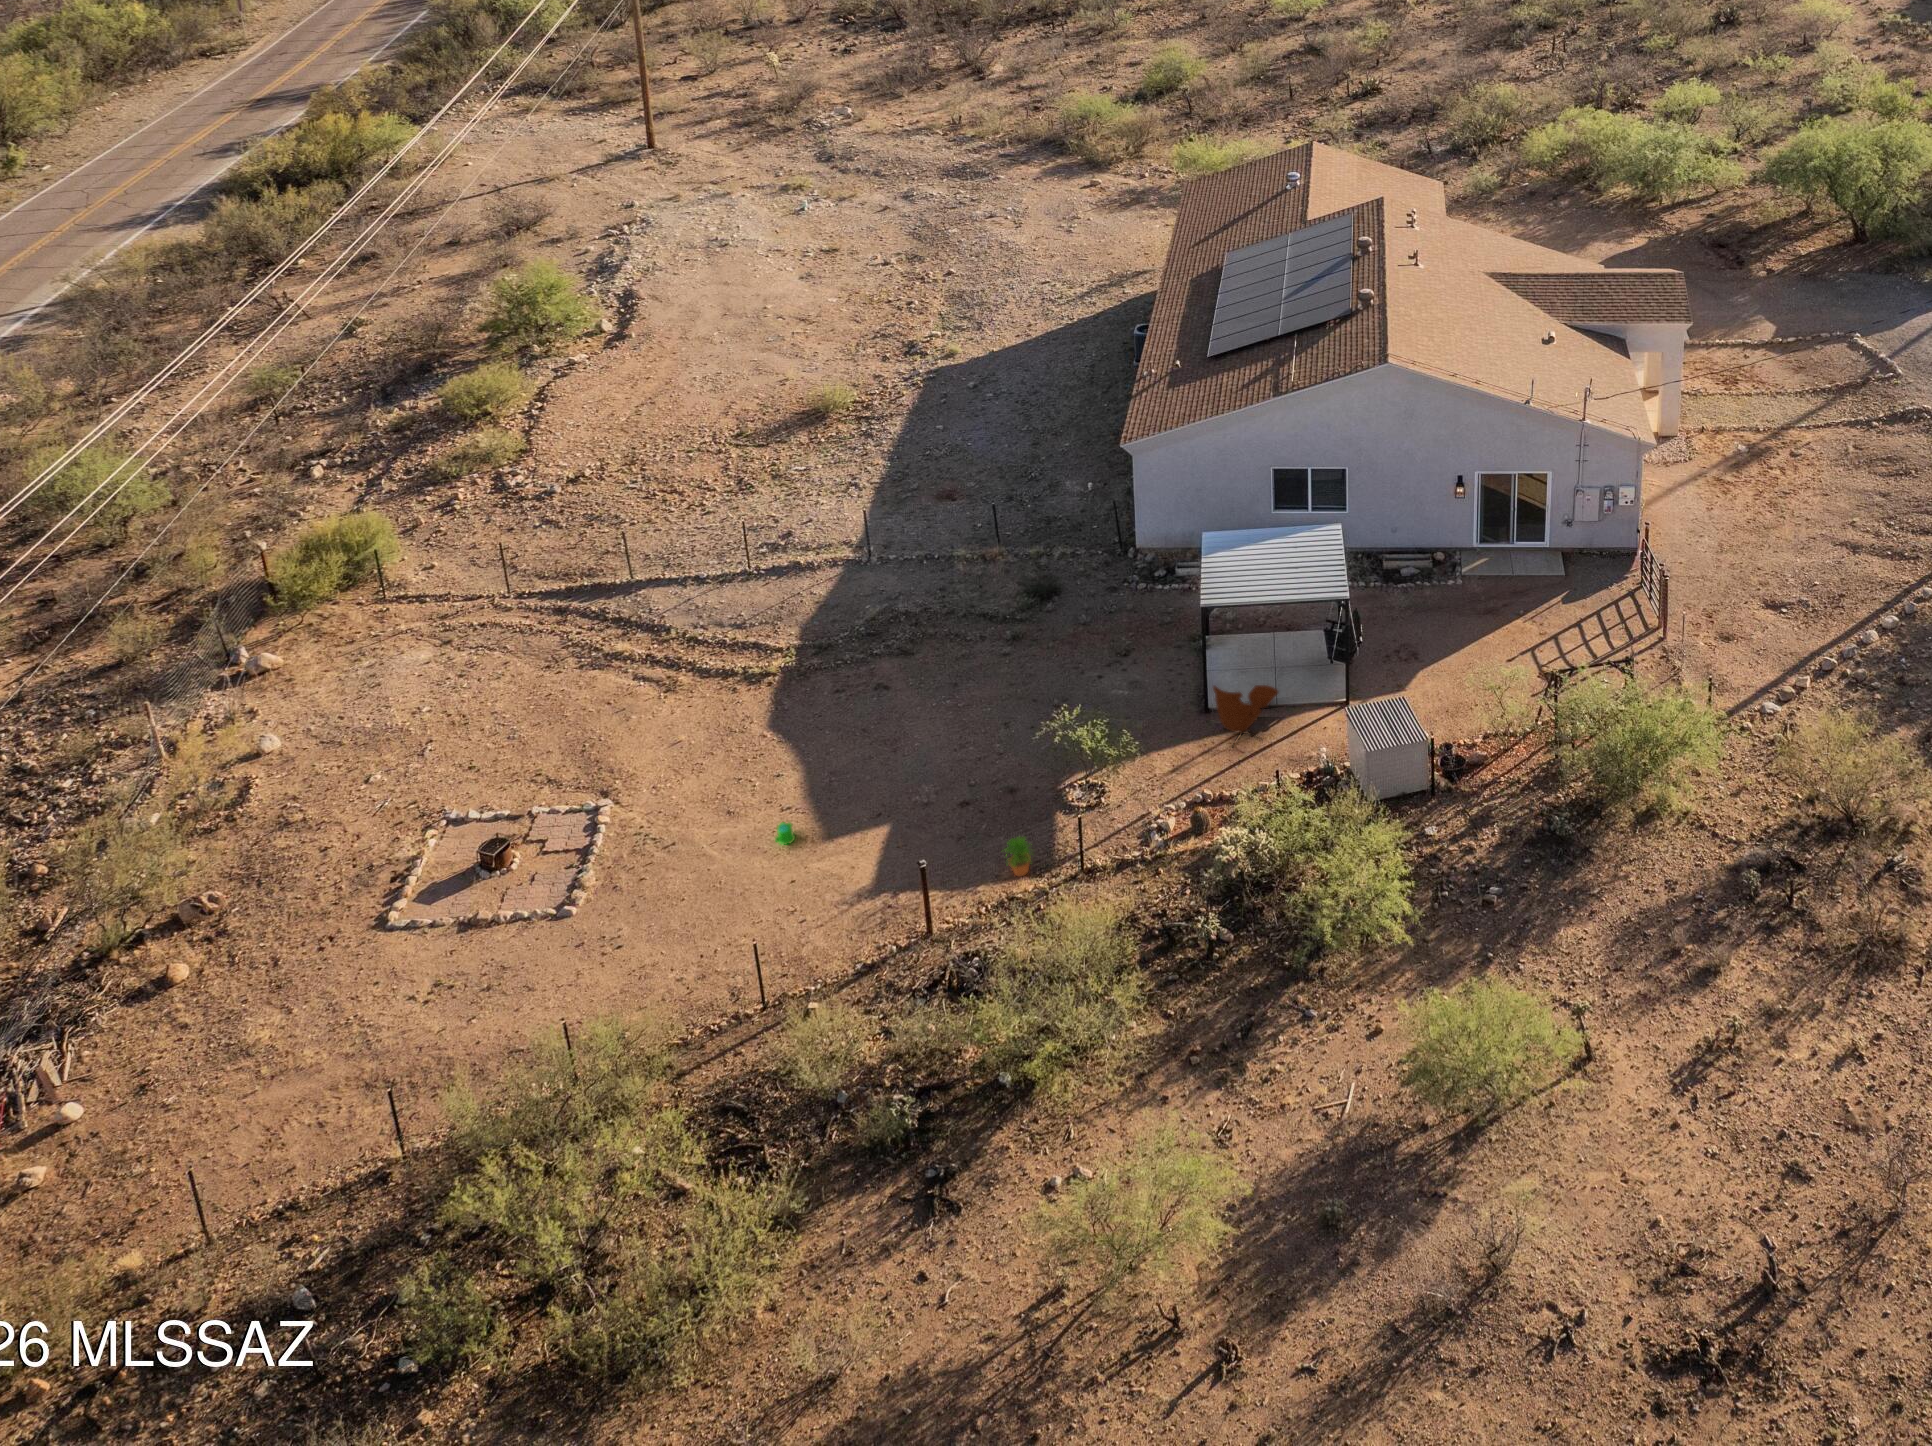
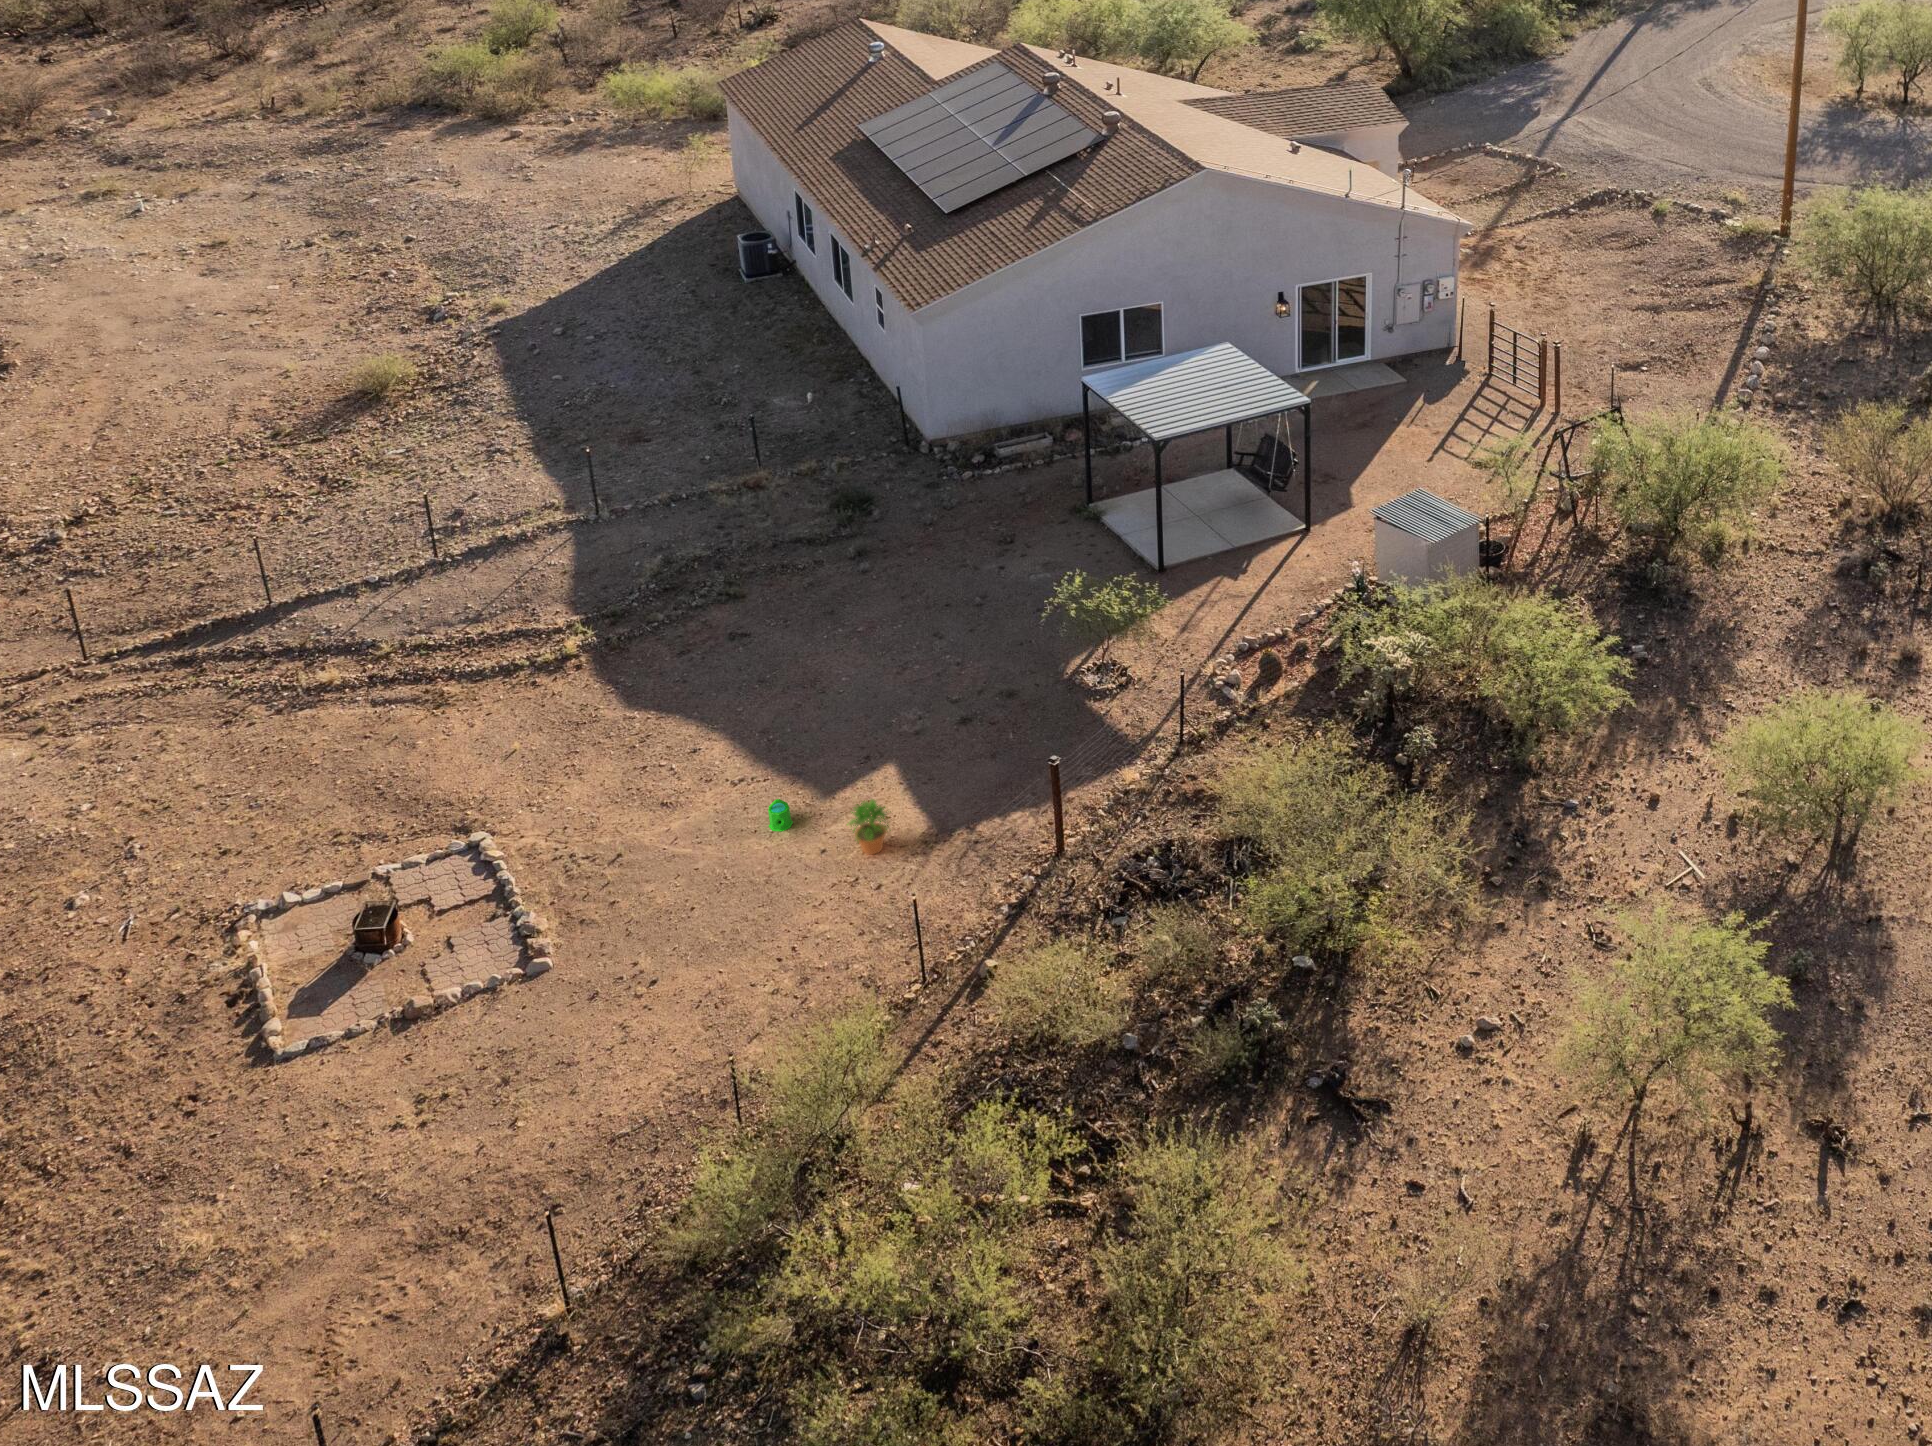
lounge chair: present [1213,685,1279,741] -> none [1235,525,1293,605]
potted plant: present [1005,837,1033,876] -> present [847,799,891,855]

